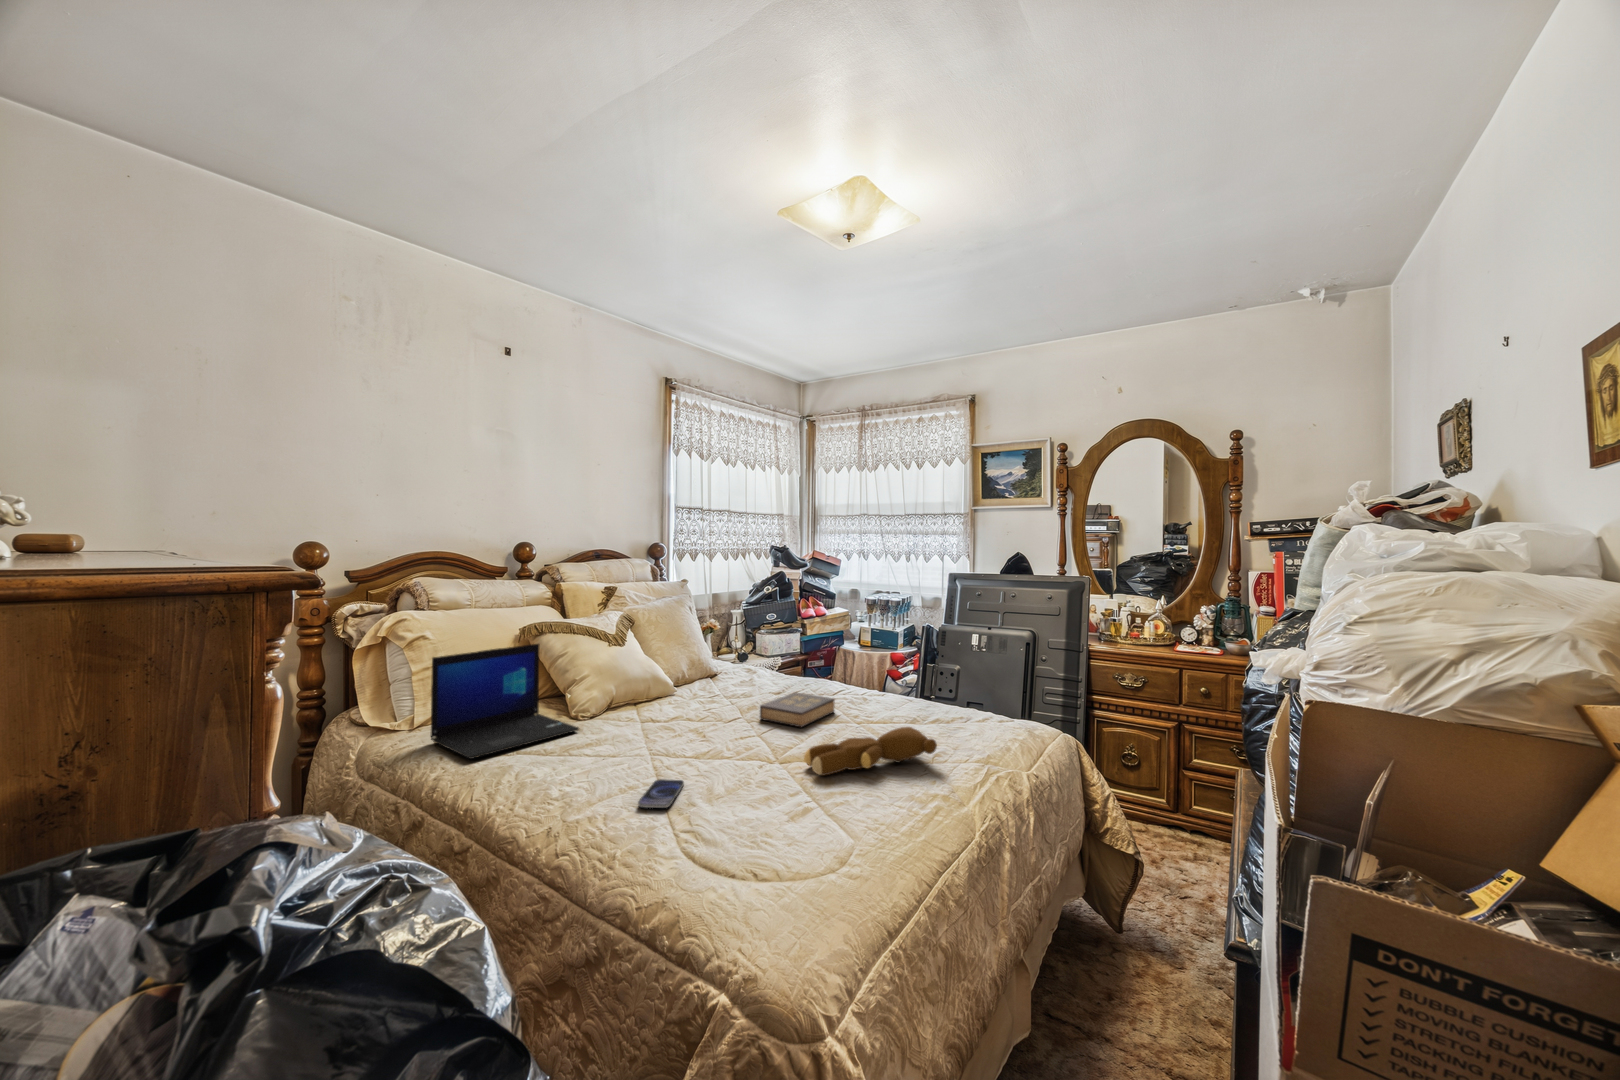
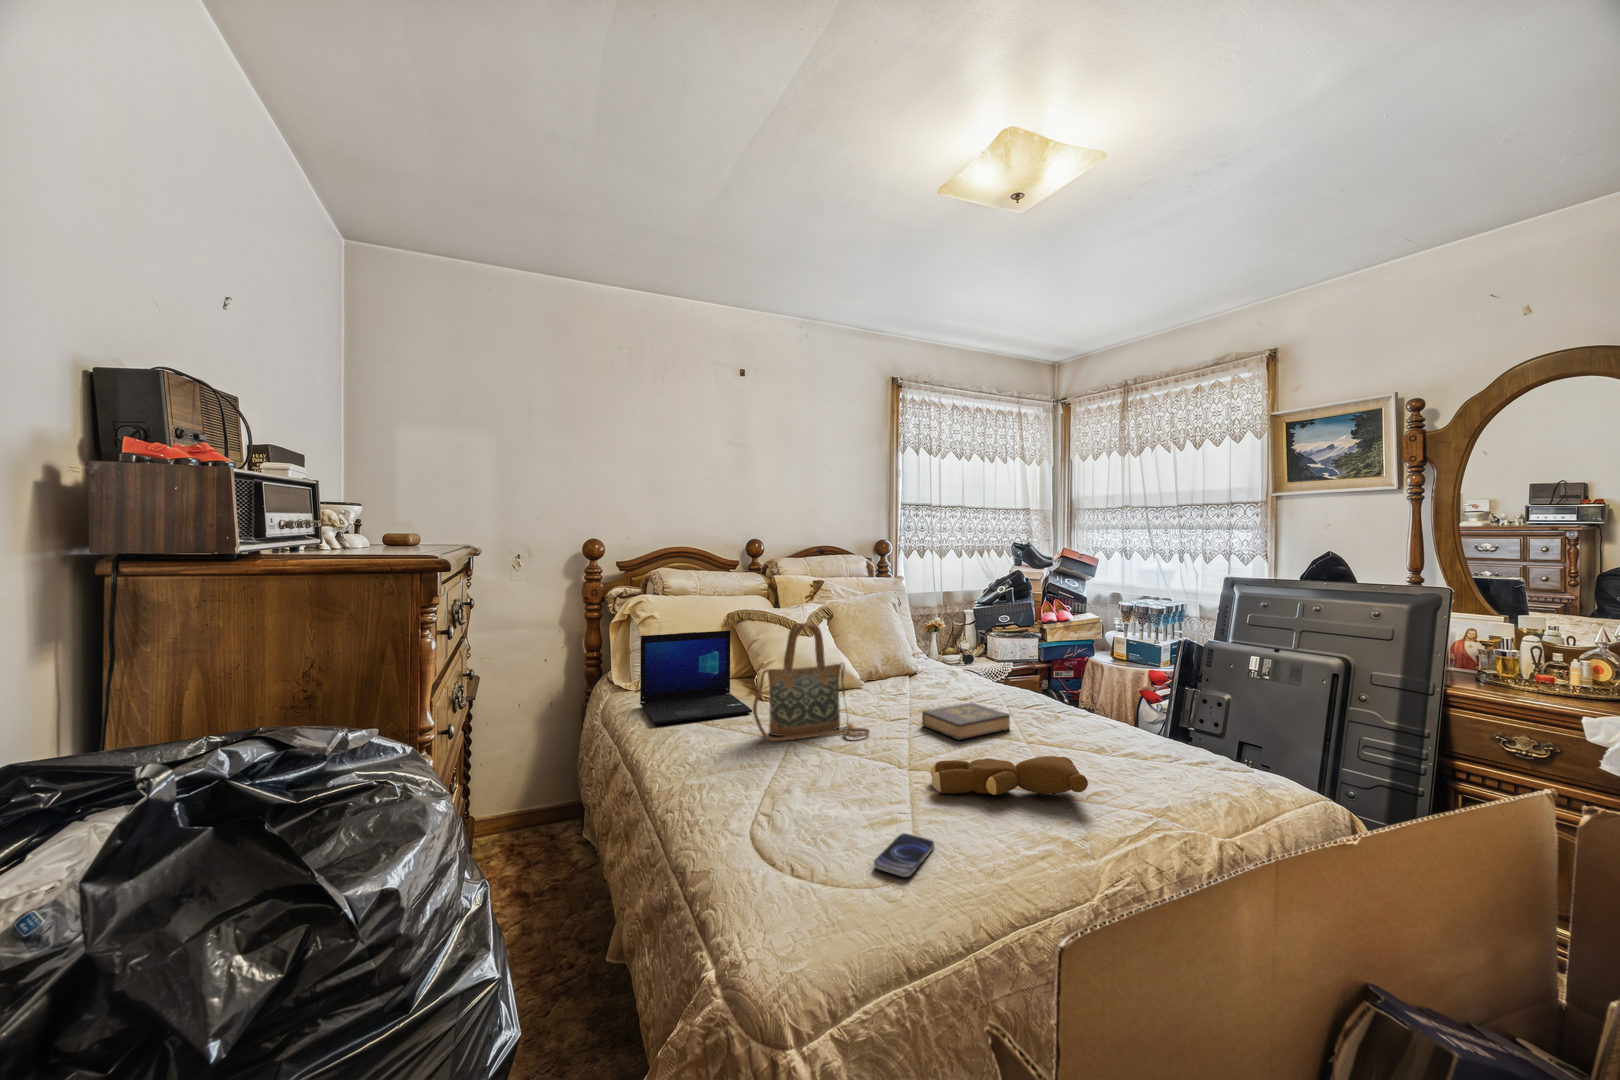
handbag: none [601,628,719,756] -> present [753,623,869,741]
smartphone: present [638,779,684,808] -> present [874,833,934,877]

